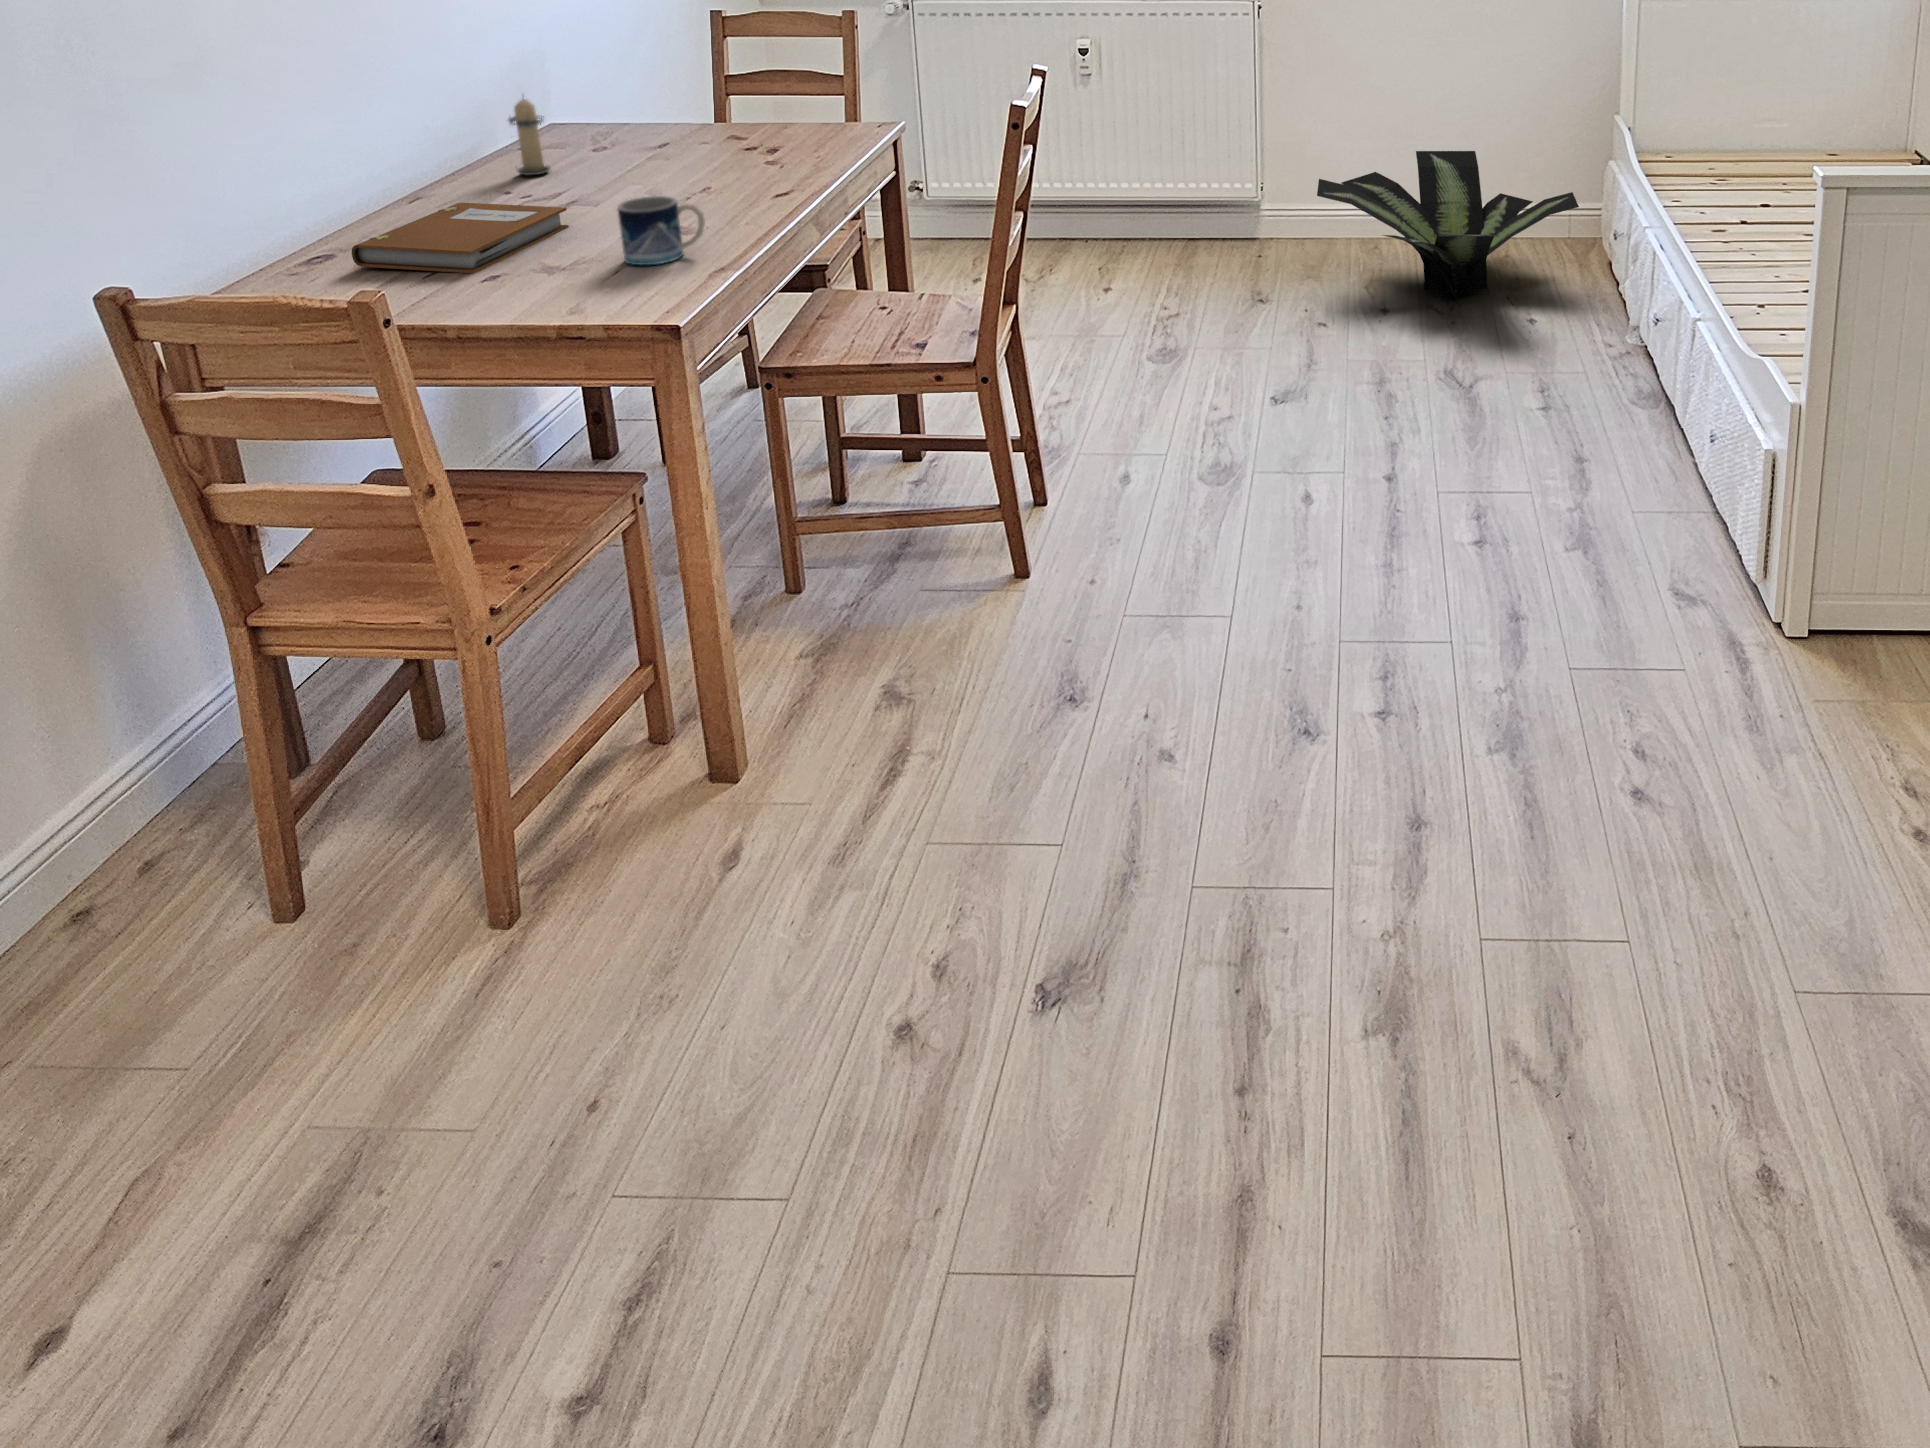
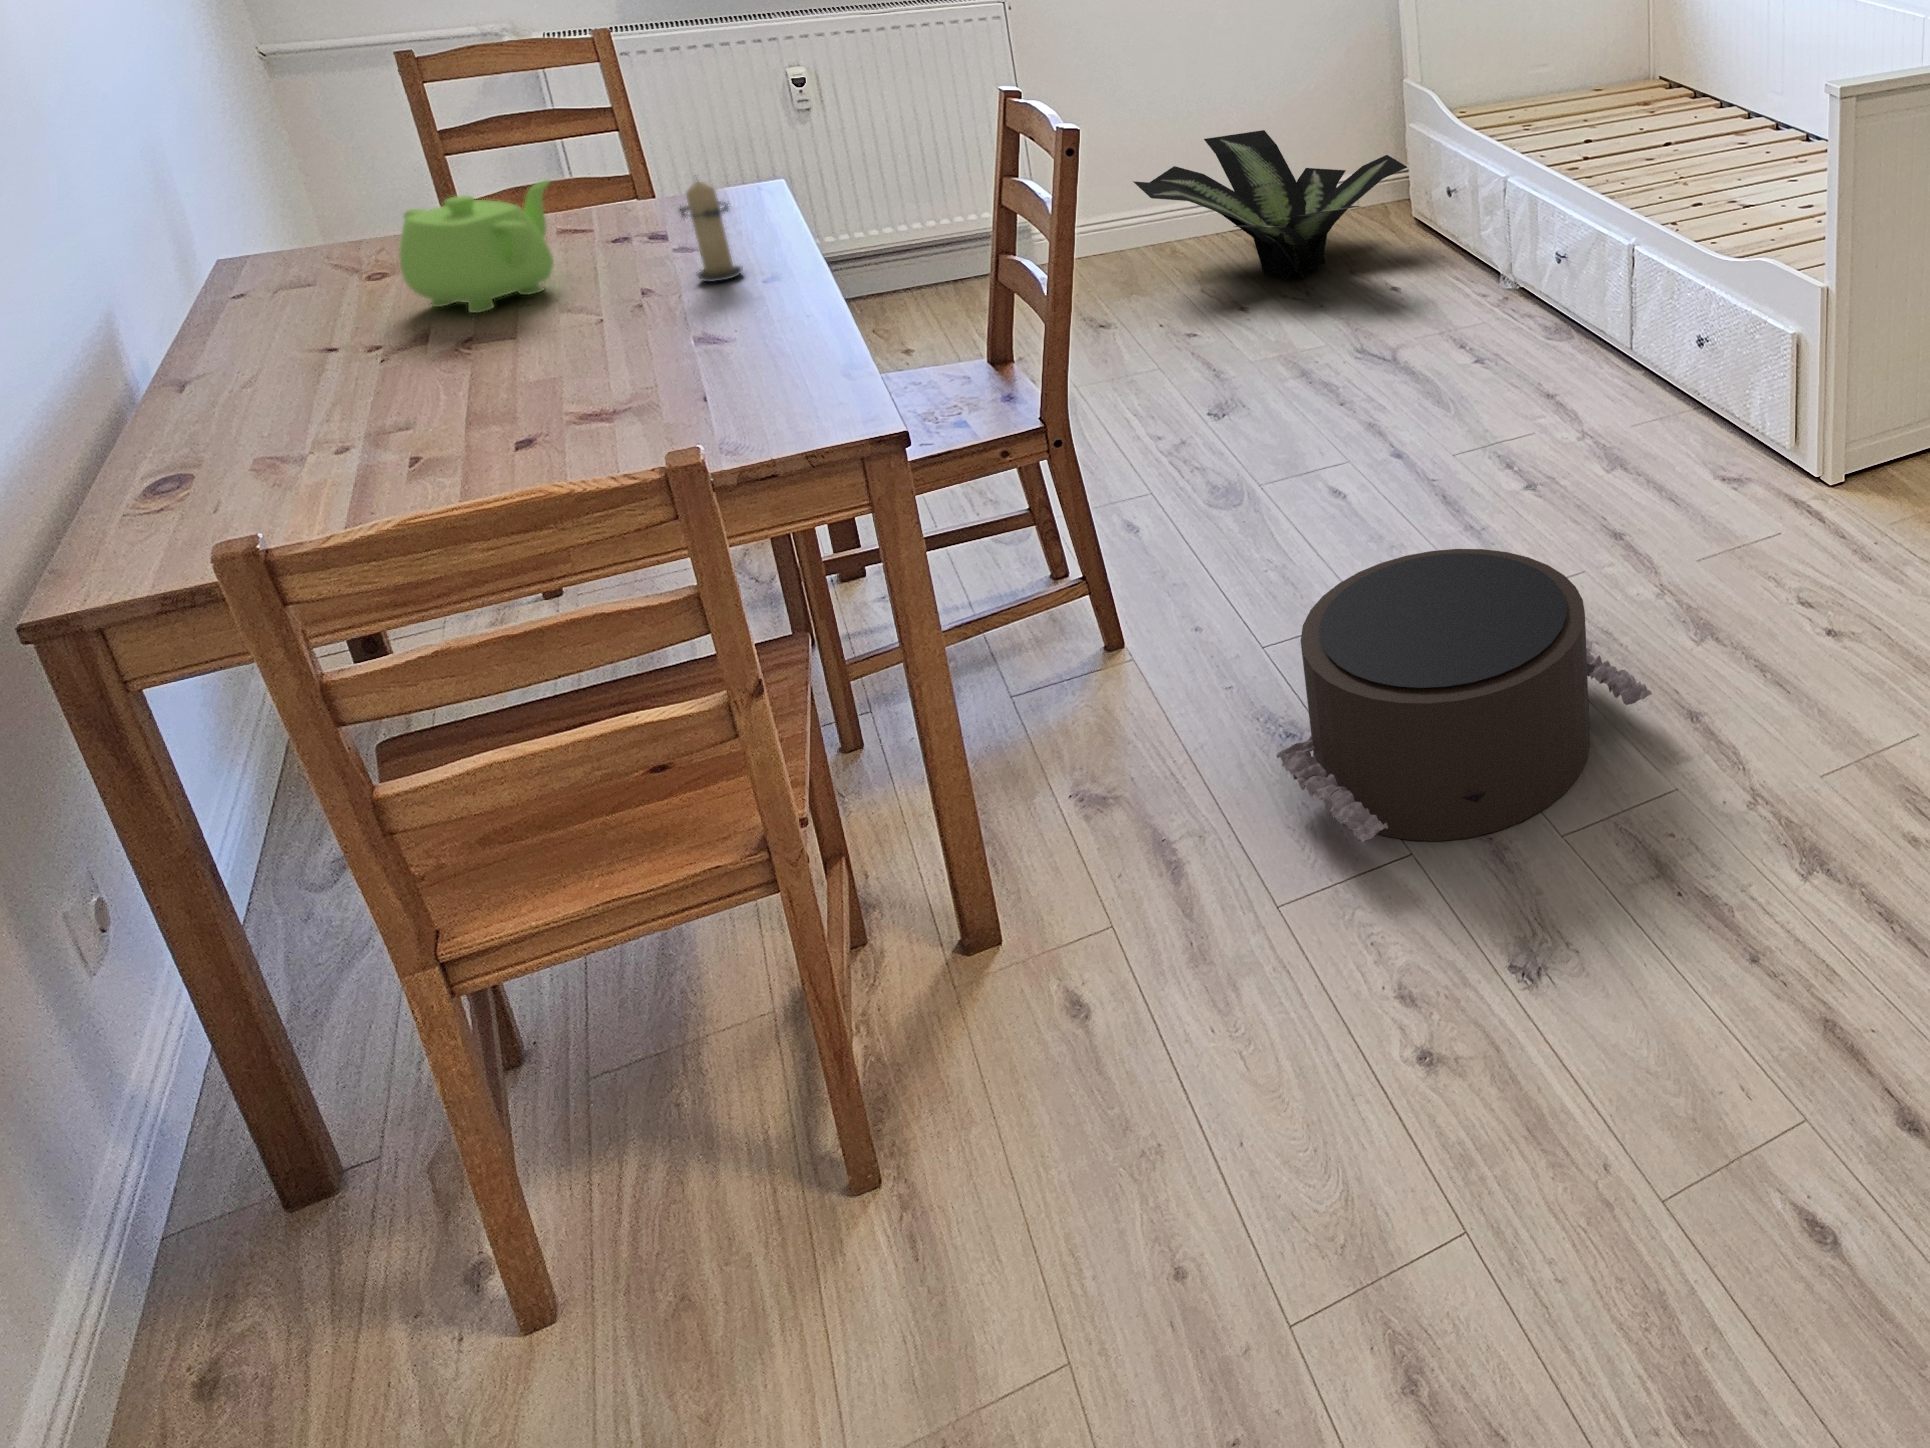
teapot: none [592,93,702,183] -> present [399,180,554,313]
candle: present [509,99,550,176] -> present [678,181,743,282]
mug: present [618,196,705,265] -> none [662,301,783,393]
notebook: present [352,203,569,273] -> none [212,350,501,488]
pouf: none [997,564,1359,859] -> present [1277,549,1652,842]

